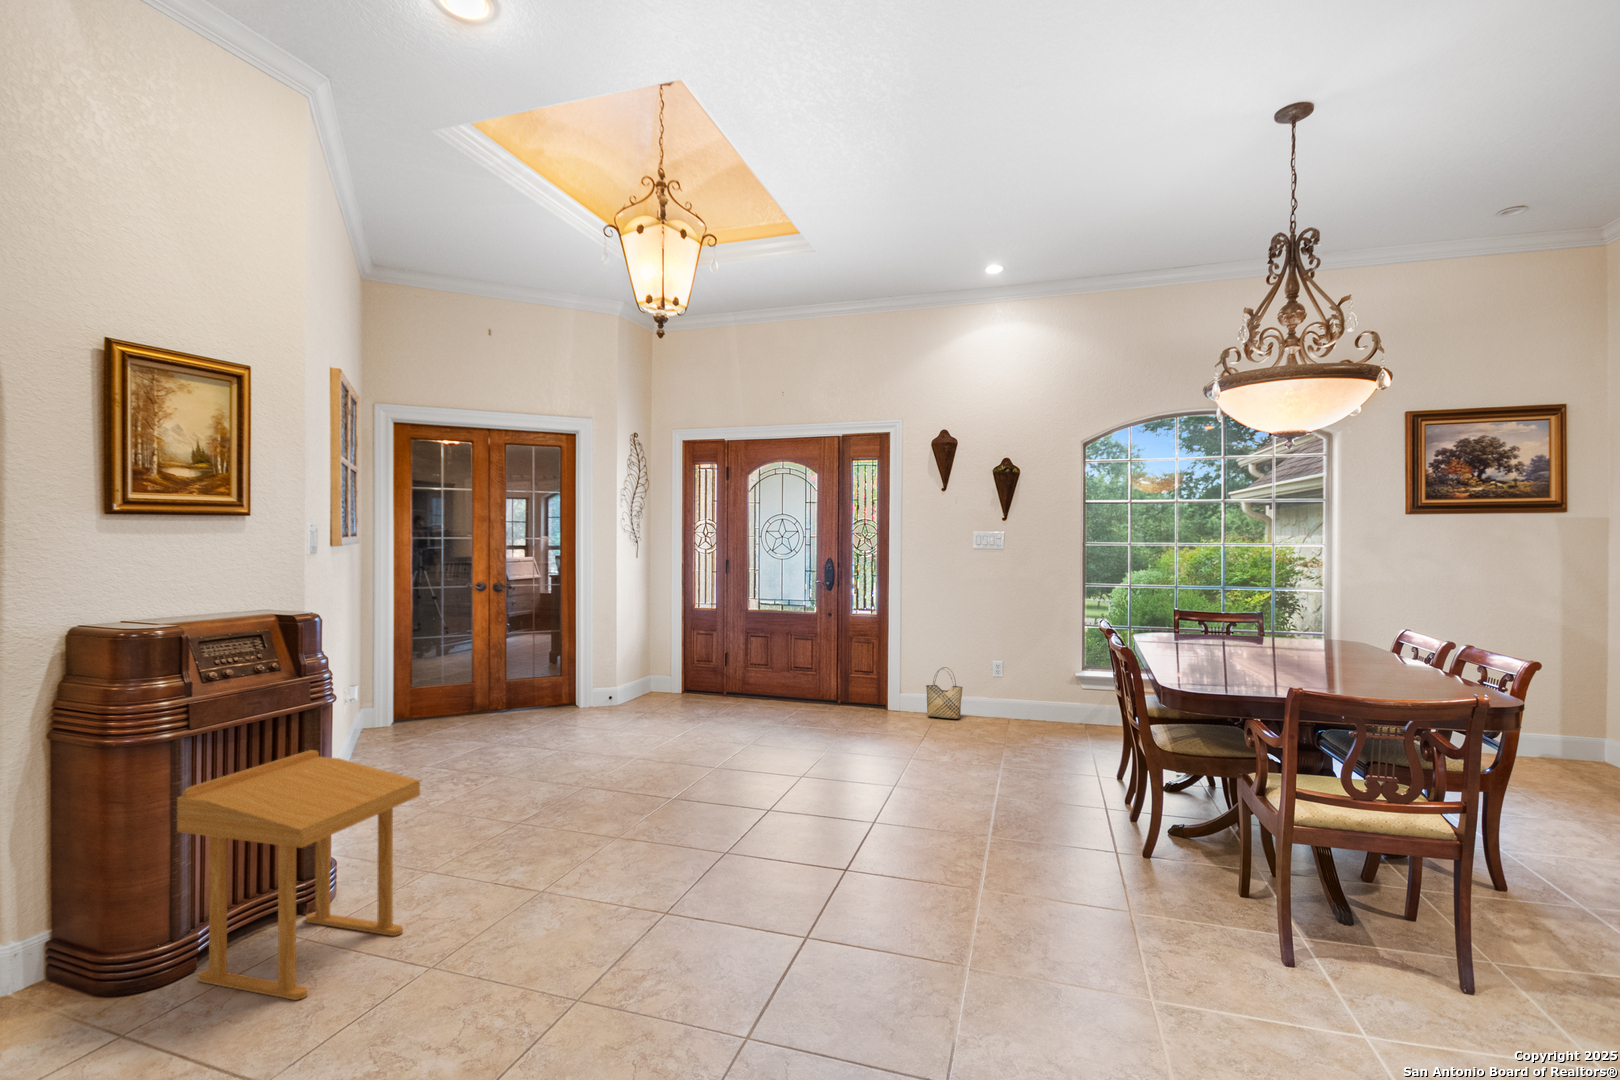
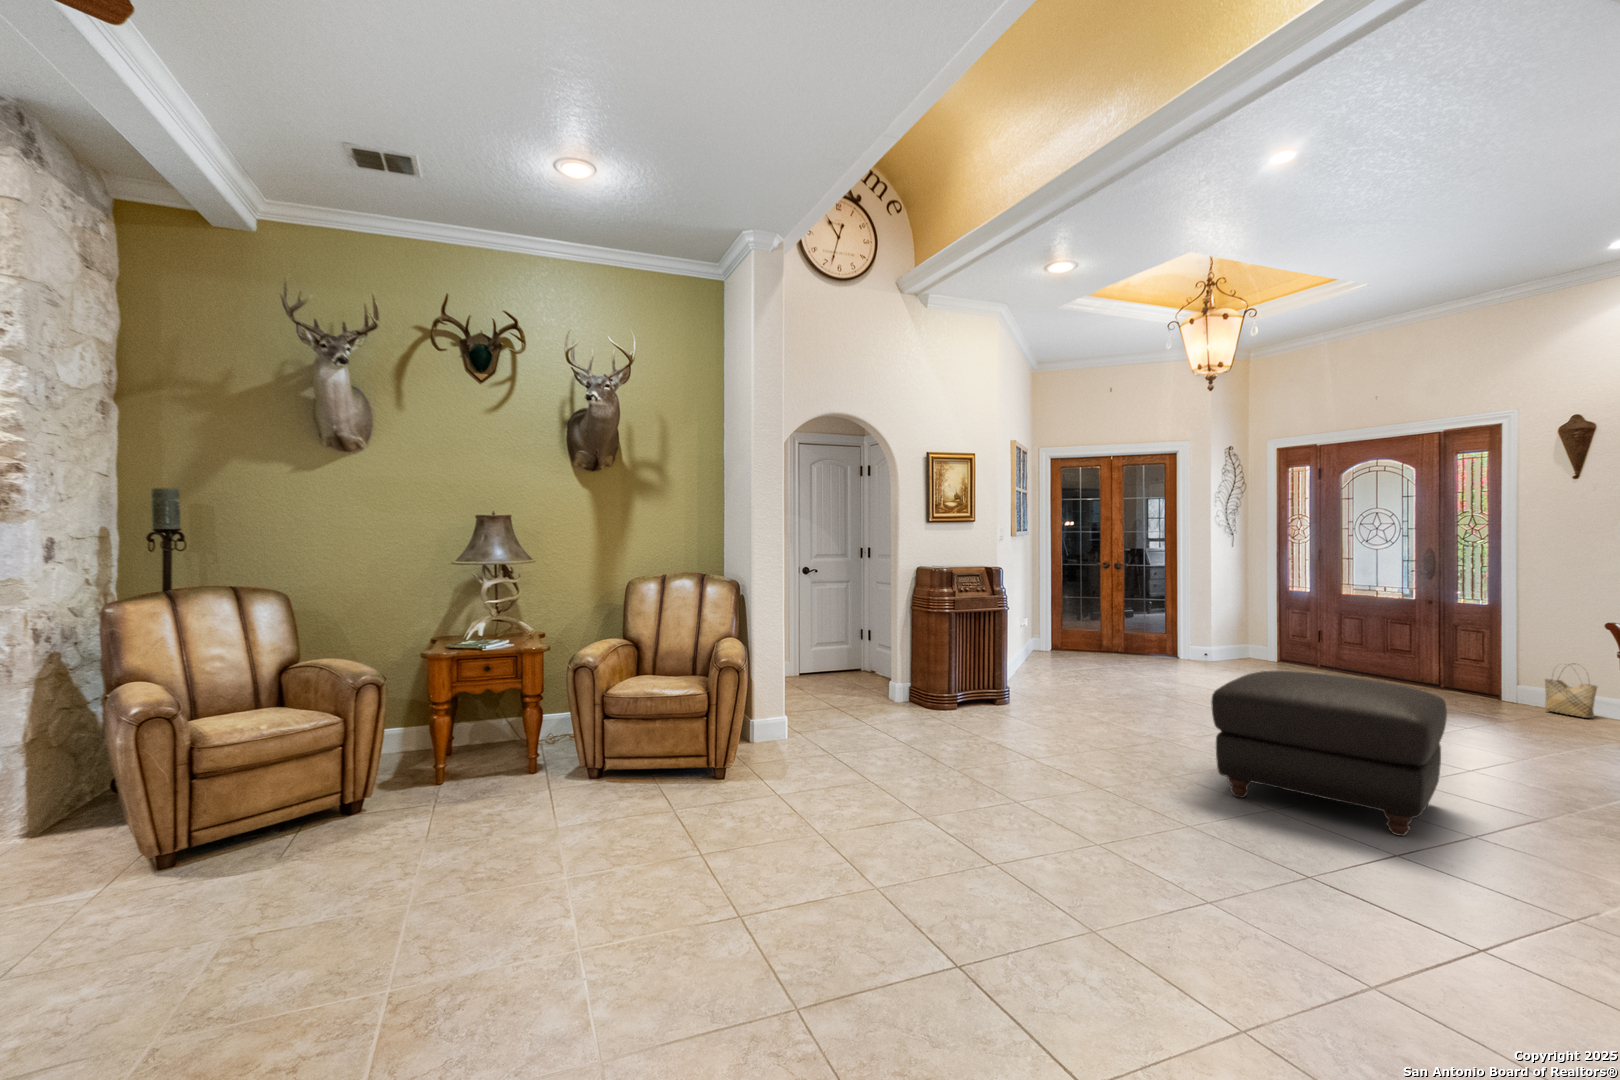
side table: present [177,750,420,1000] -> none [950,631,1044,728]
ottoman: none [791,761,1108,1029] -> present [1211,671,1447,836]

